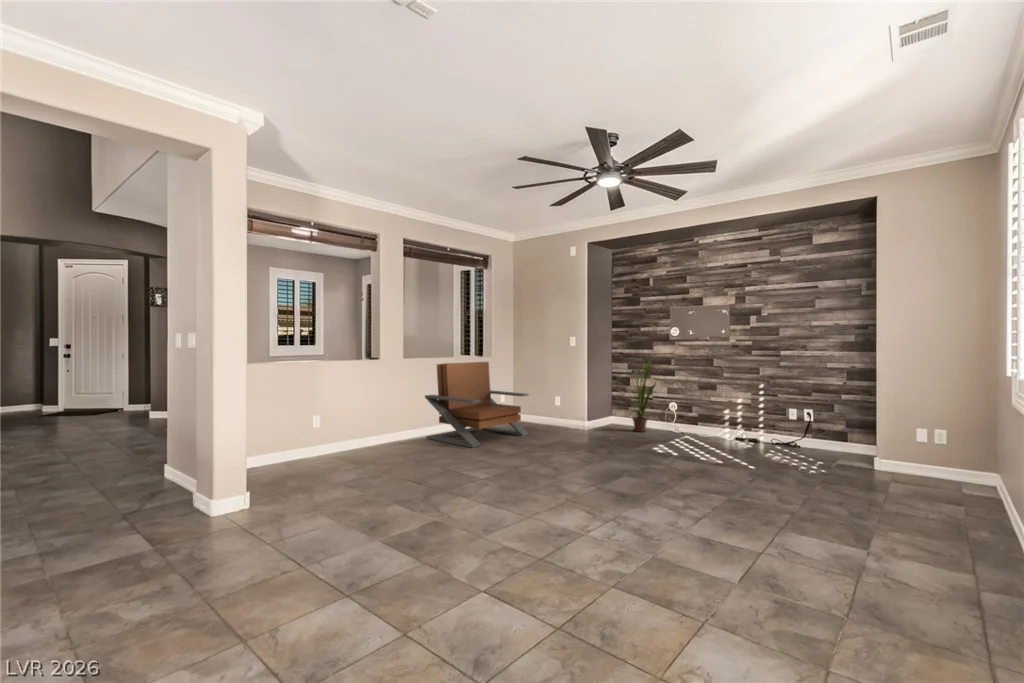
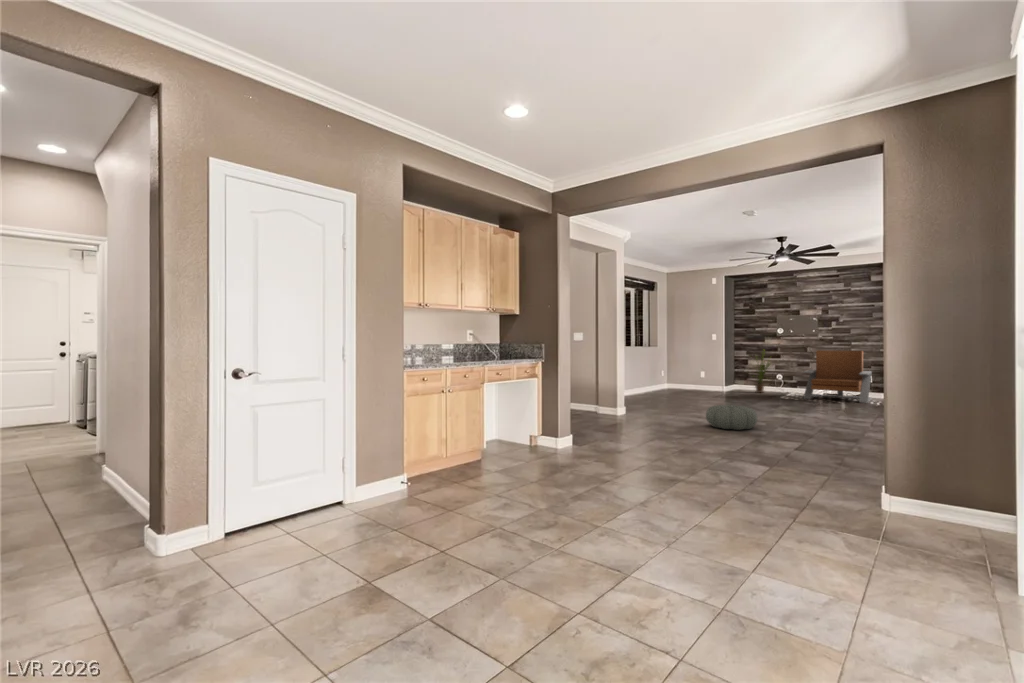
lounge chair: present [425,362,528,447] -> present [804,350,872,403]
pouf: none [315,506,443,595] -> present [706,405,757,430]

